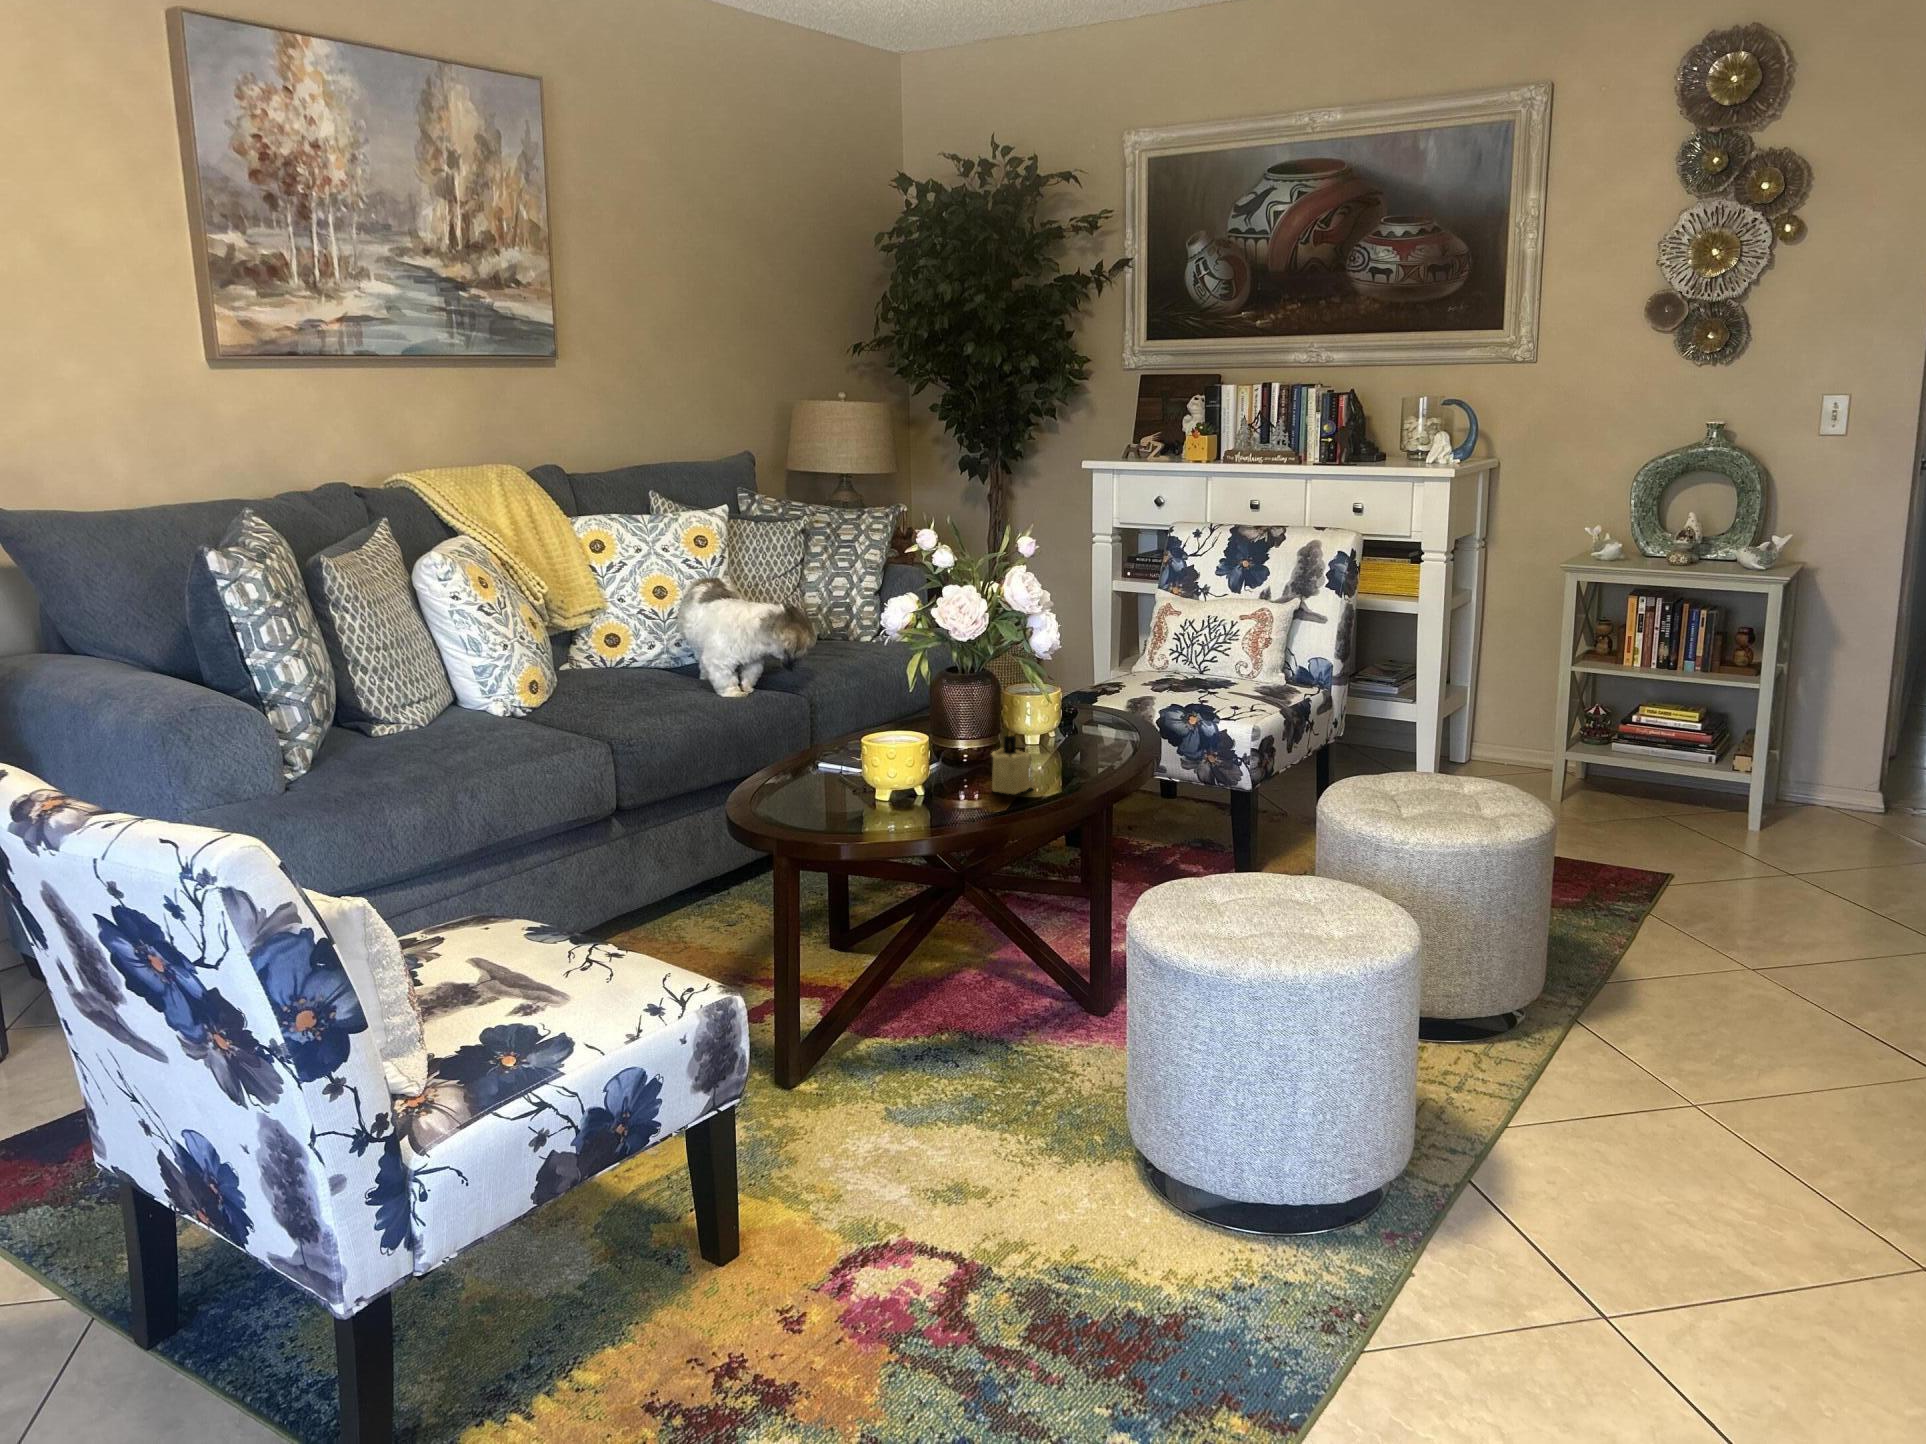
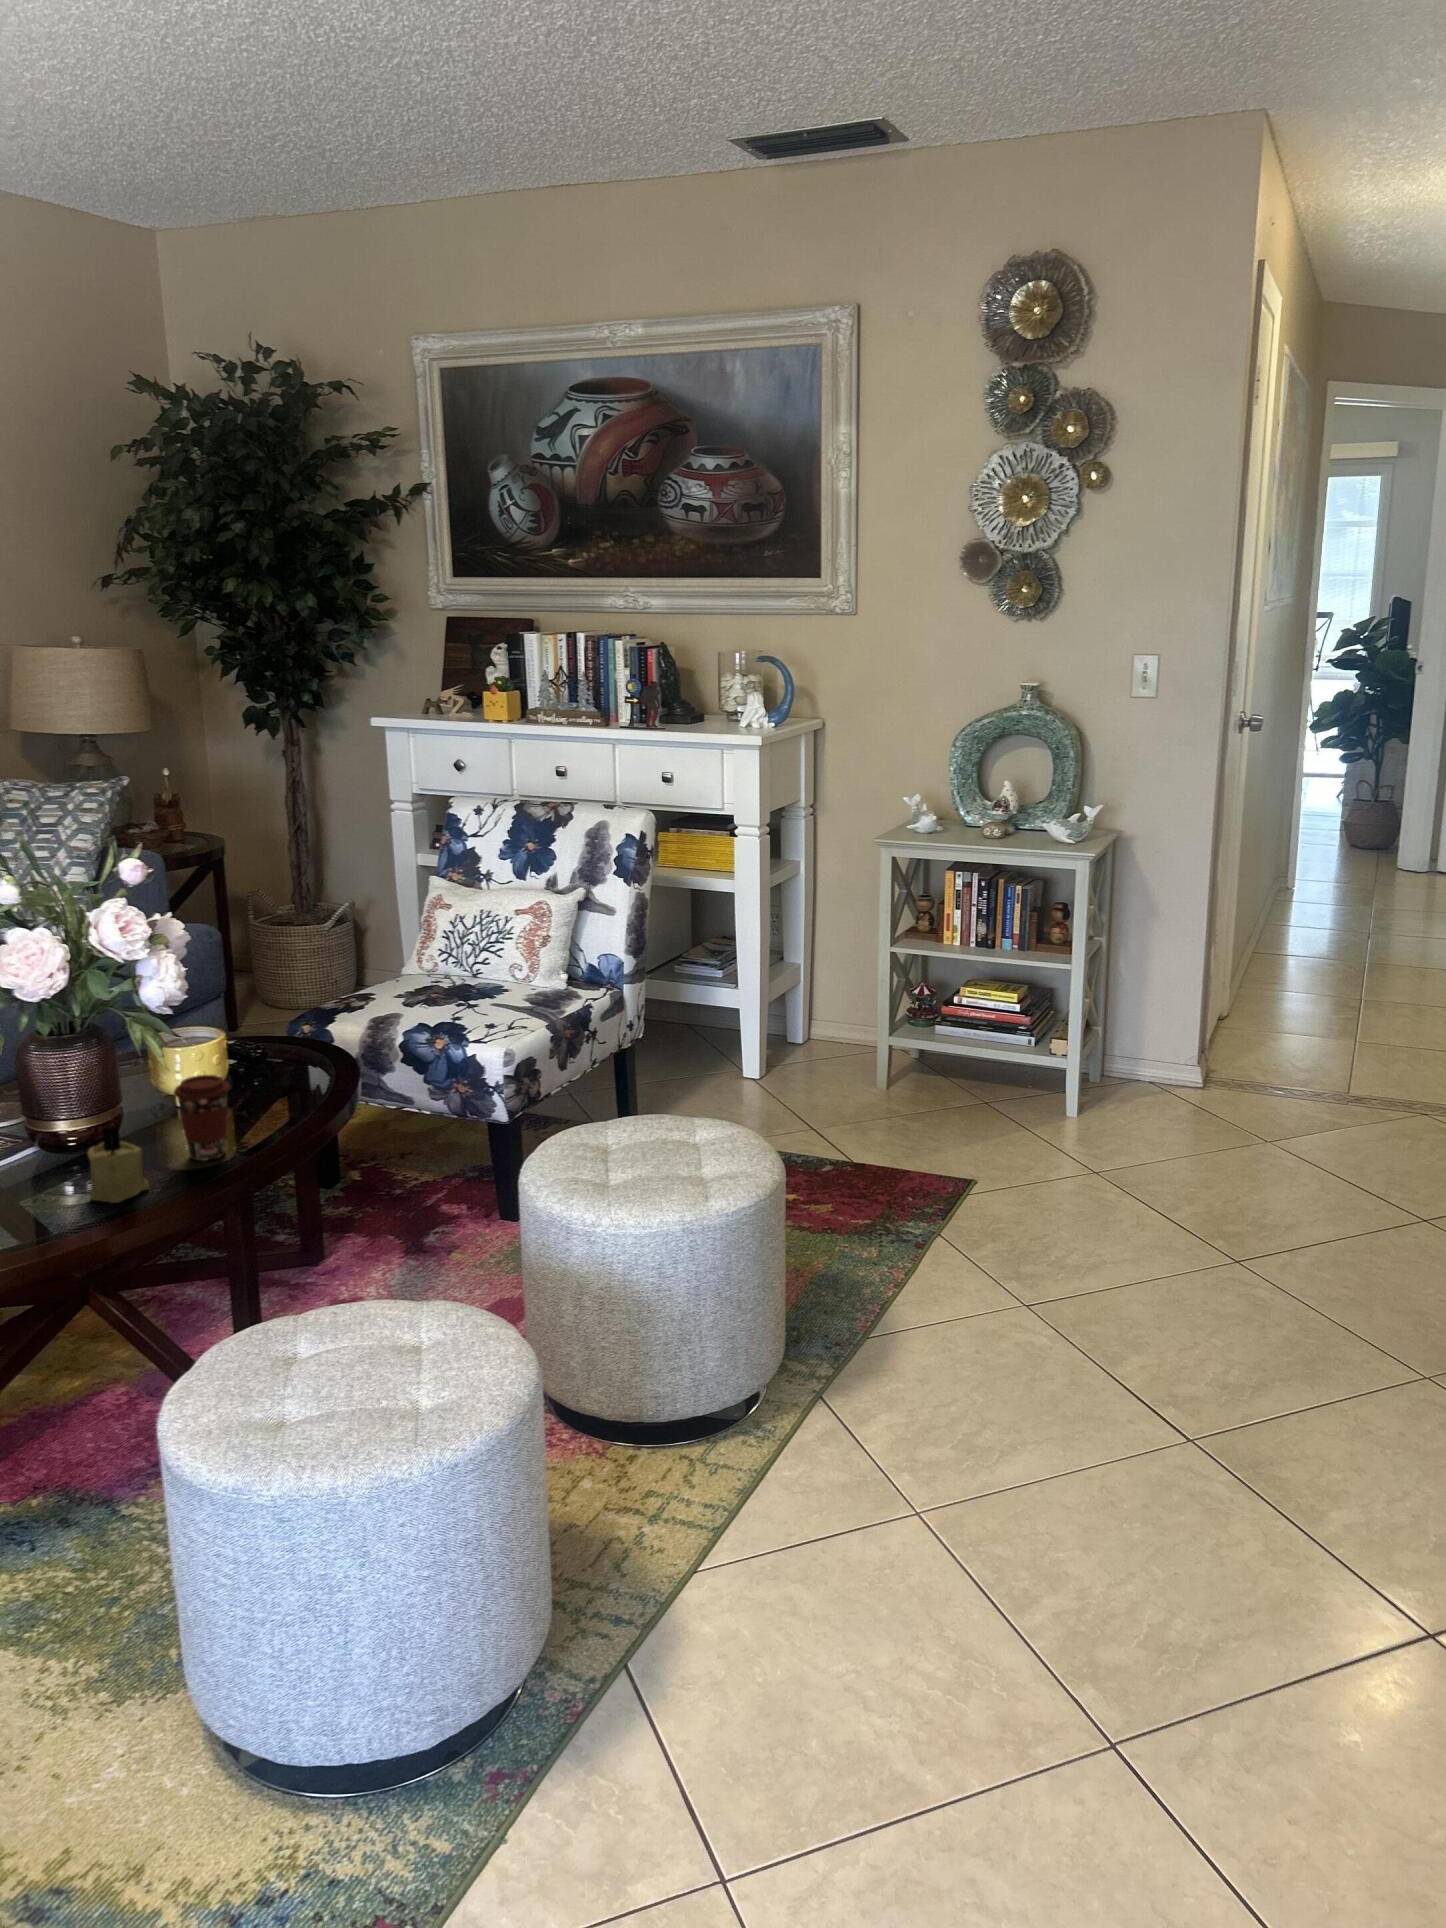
coffee cup: none [1044,706,1087,773] -> present [174,1075,231,1161]

